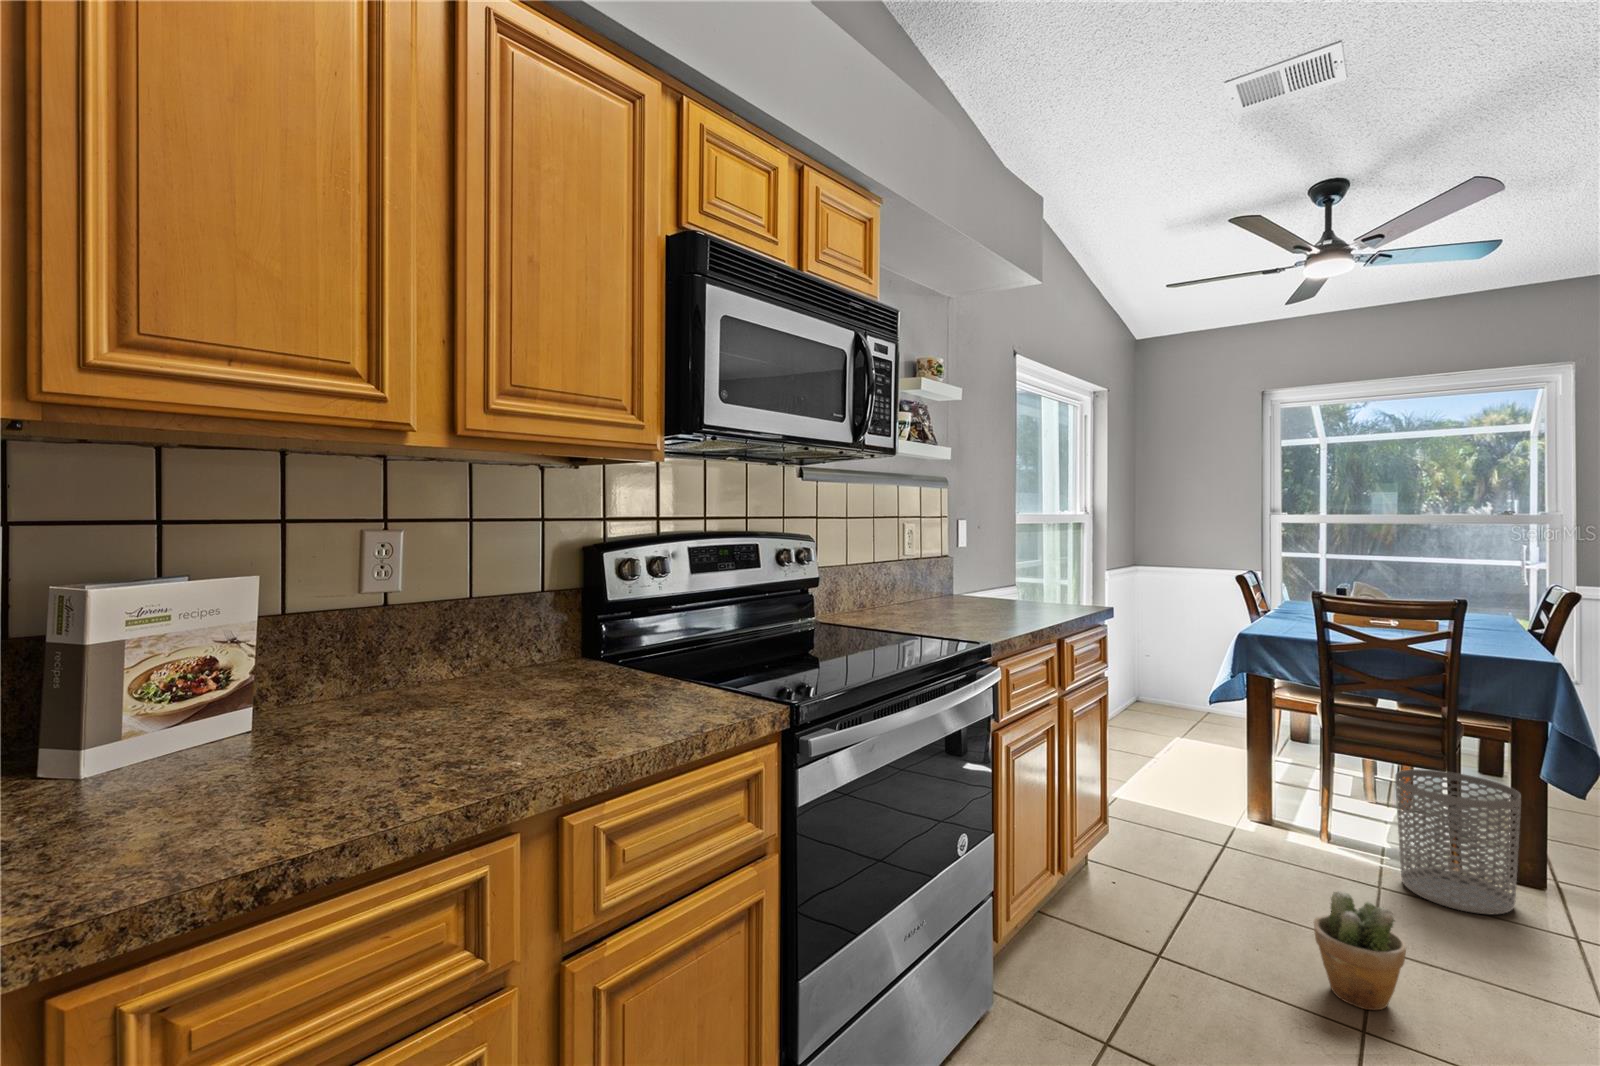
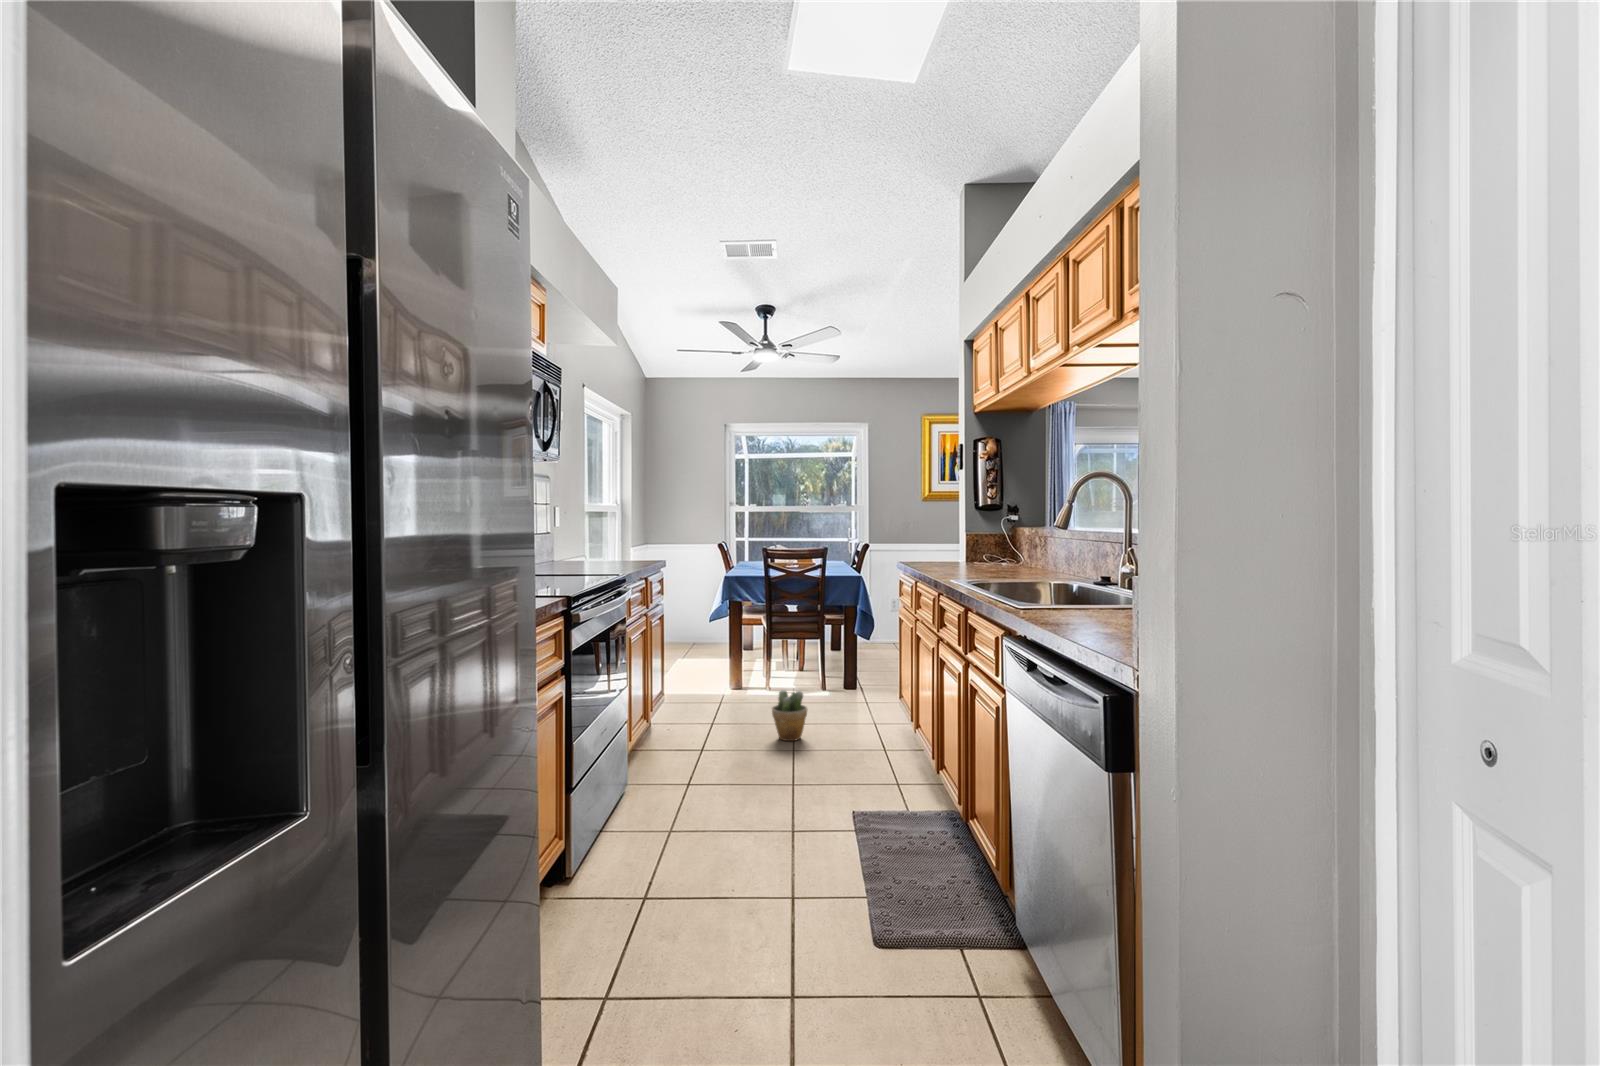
waste bin: present [1395,769,1521,914] -> none [800,639,848,703]

